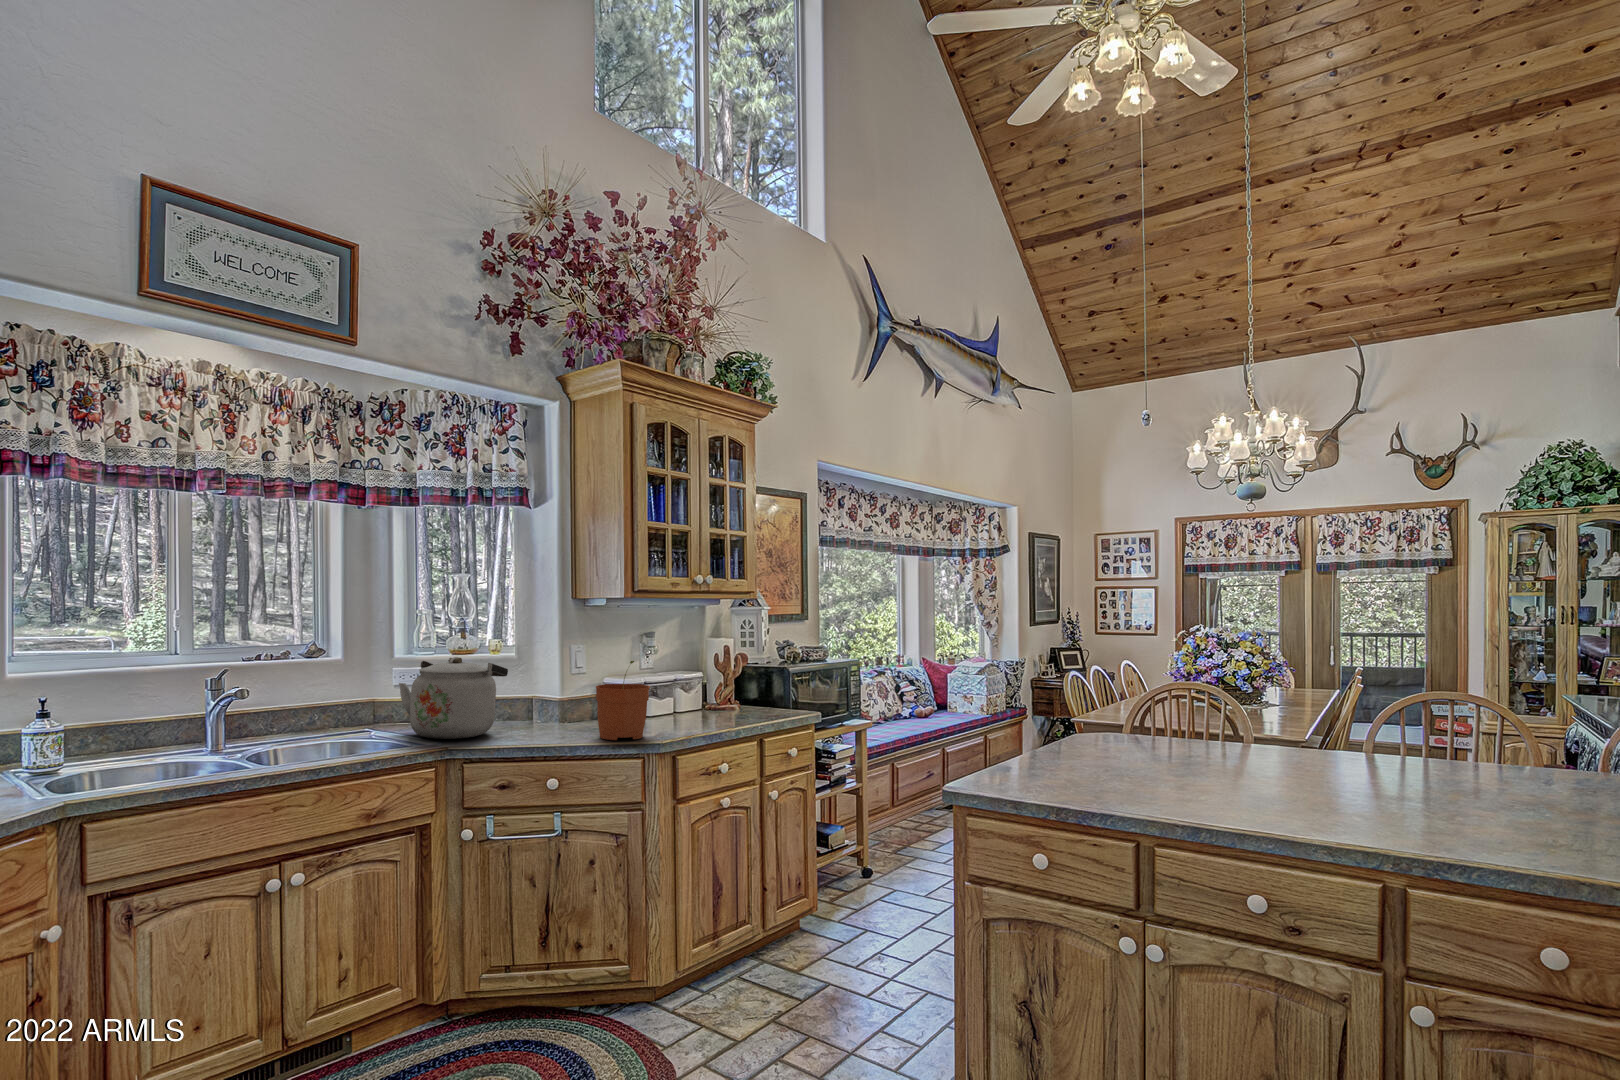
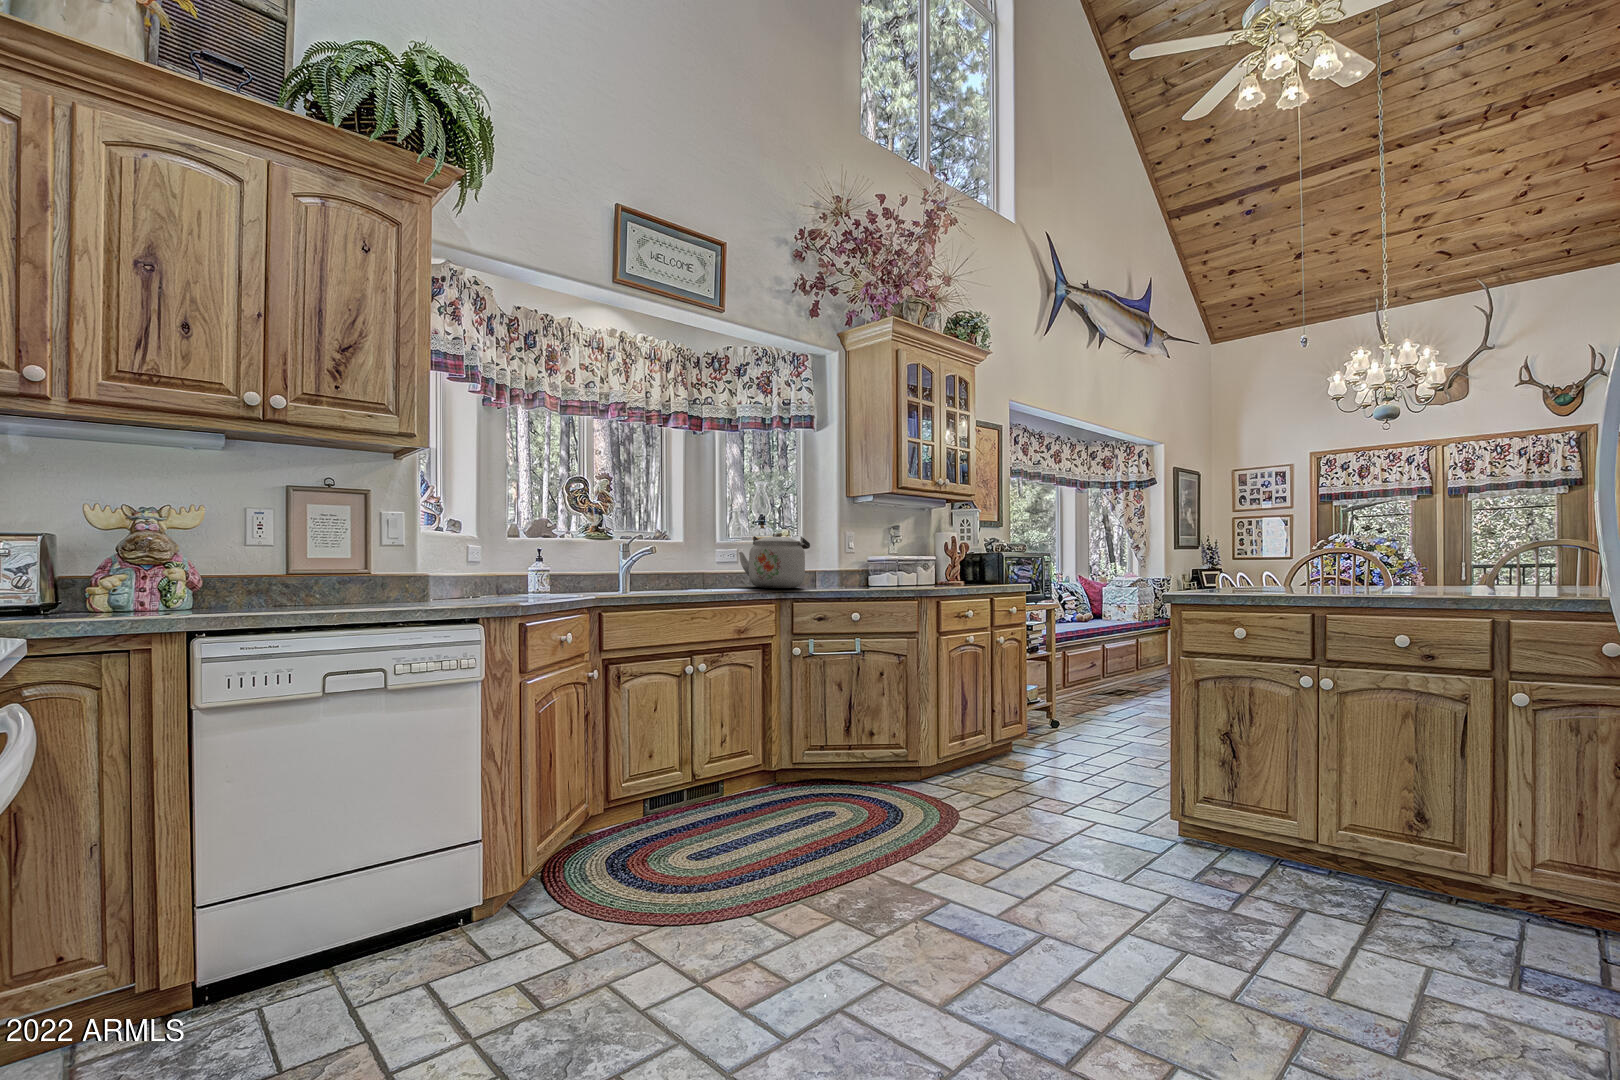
plant pot: present [596,661,650,740] -> none [874,536,913,592]

